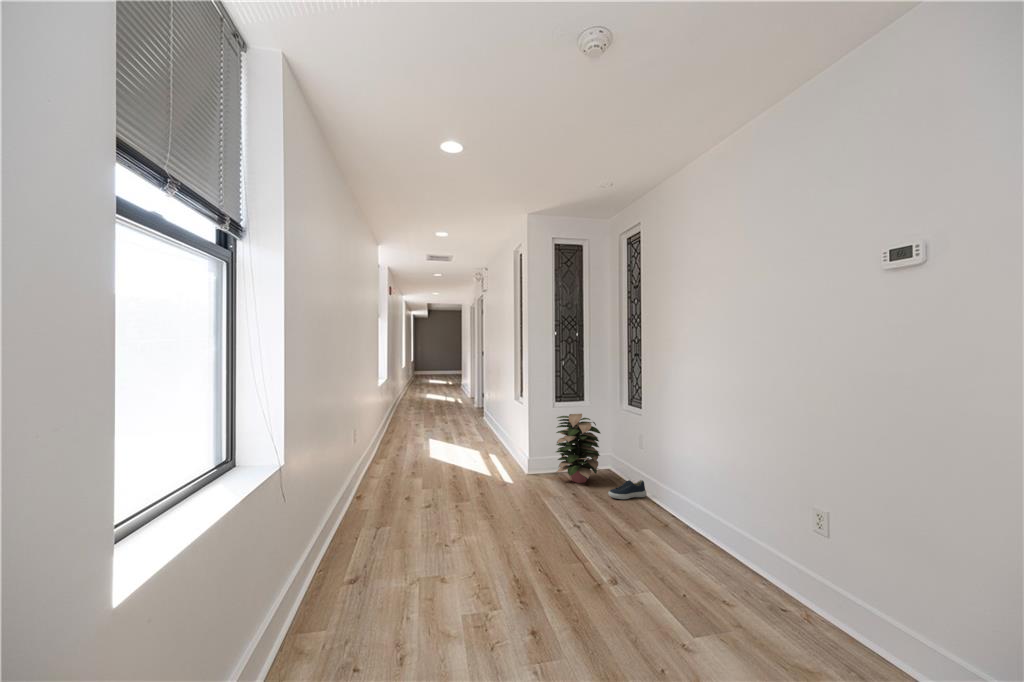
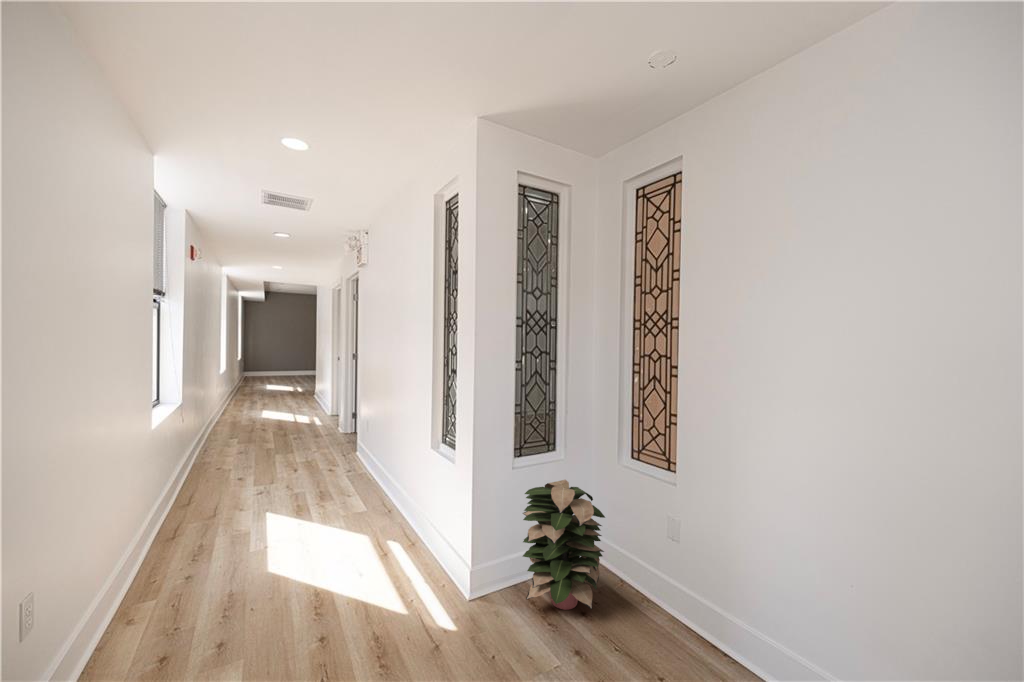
shoe: present [608,480,647,499] -> none [640,603,698,654]

